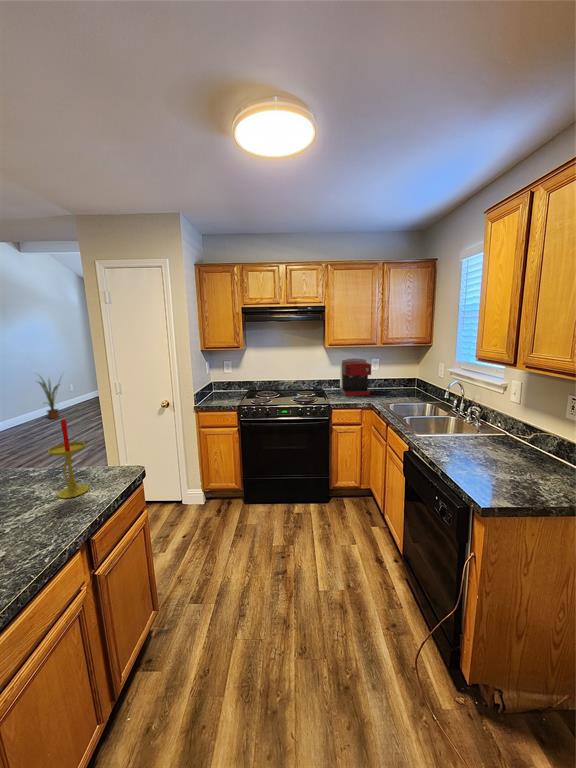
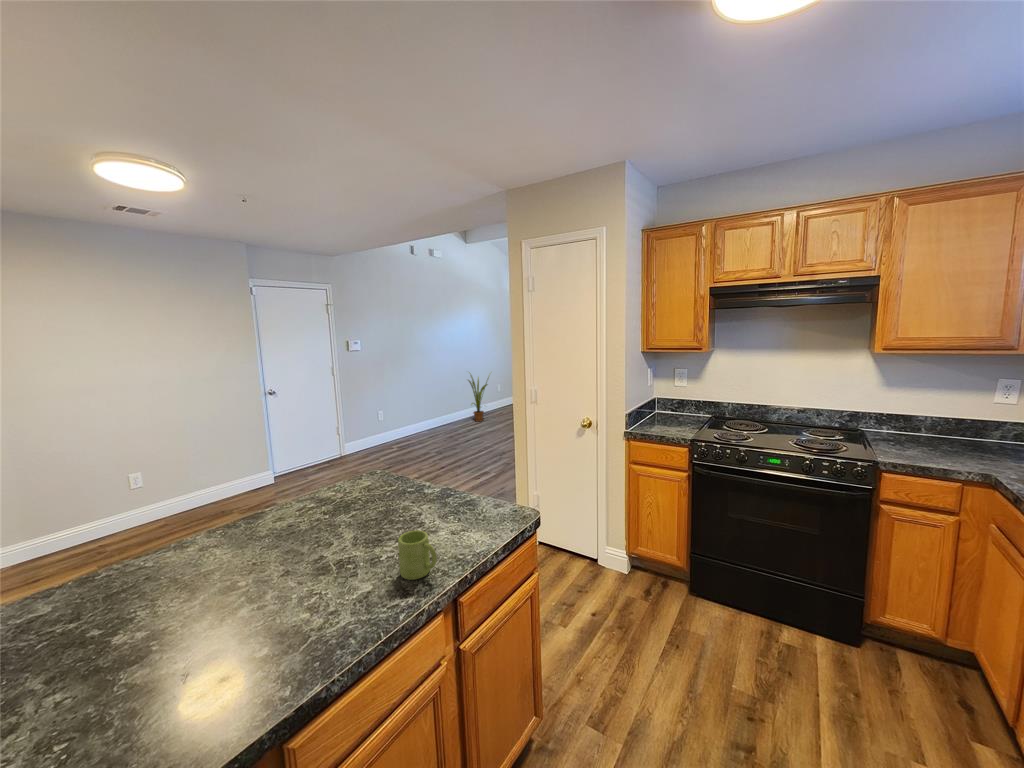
coffee maker: present [340,358,371,396] -> none [904,376,1000,456]
candle: present [48,419,89,499] -> none [434,434,472,534]
mug: none [27,496,69,537] -> present [398,530,437,580]

